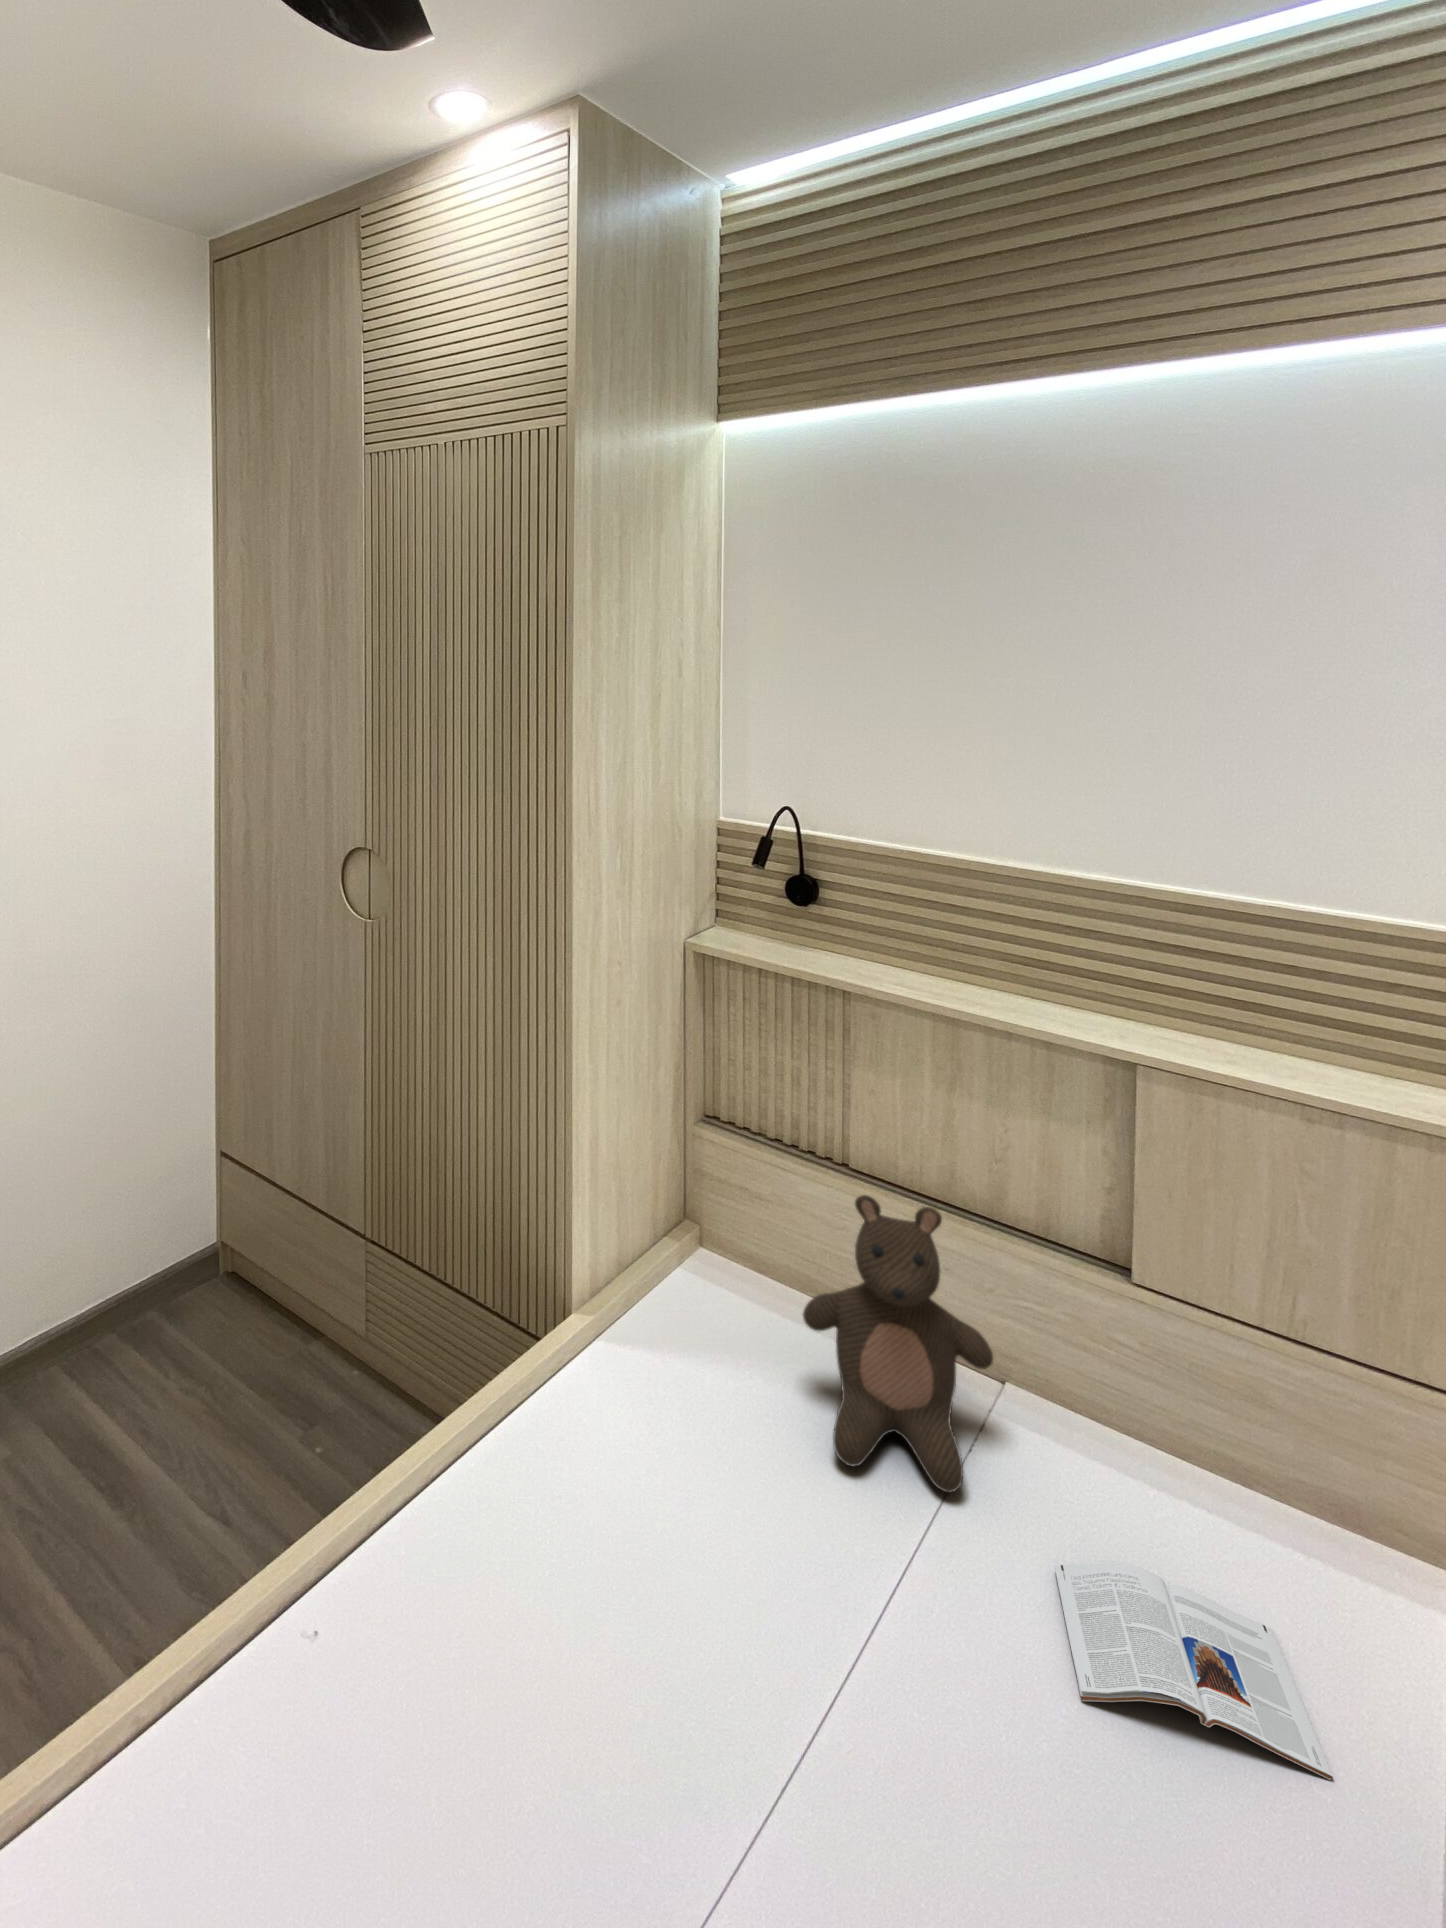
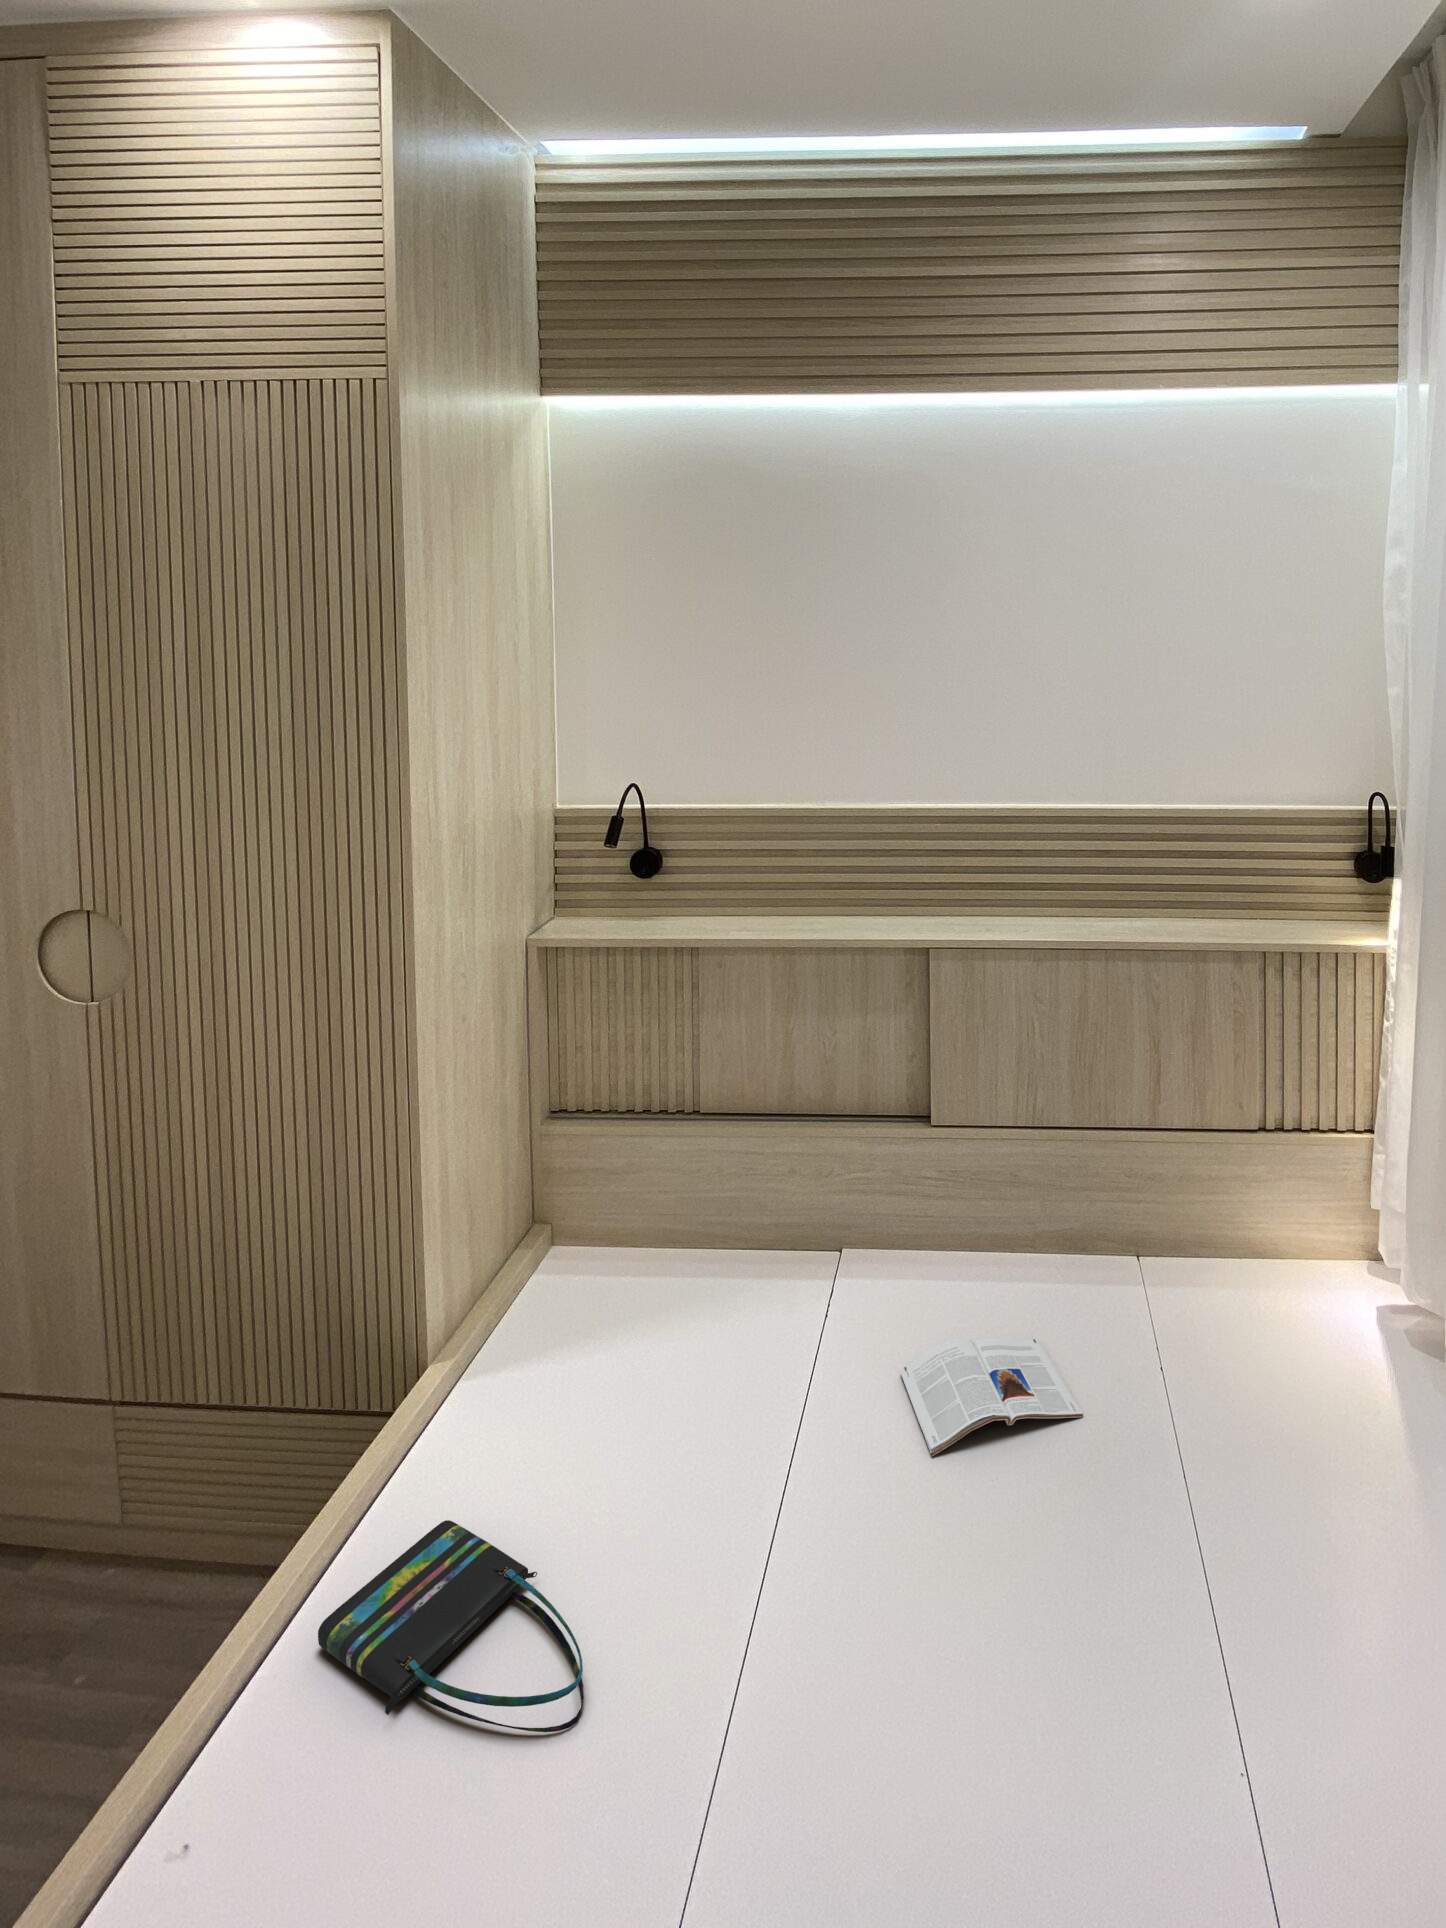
stuffed bear: present [803,1195,993,1493] -> none [677,1117,840,1375]
tote bag: none [455,1472,649,1749] -> present [318,1520,584,1732]

